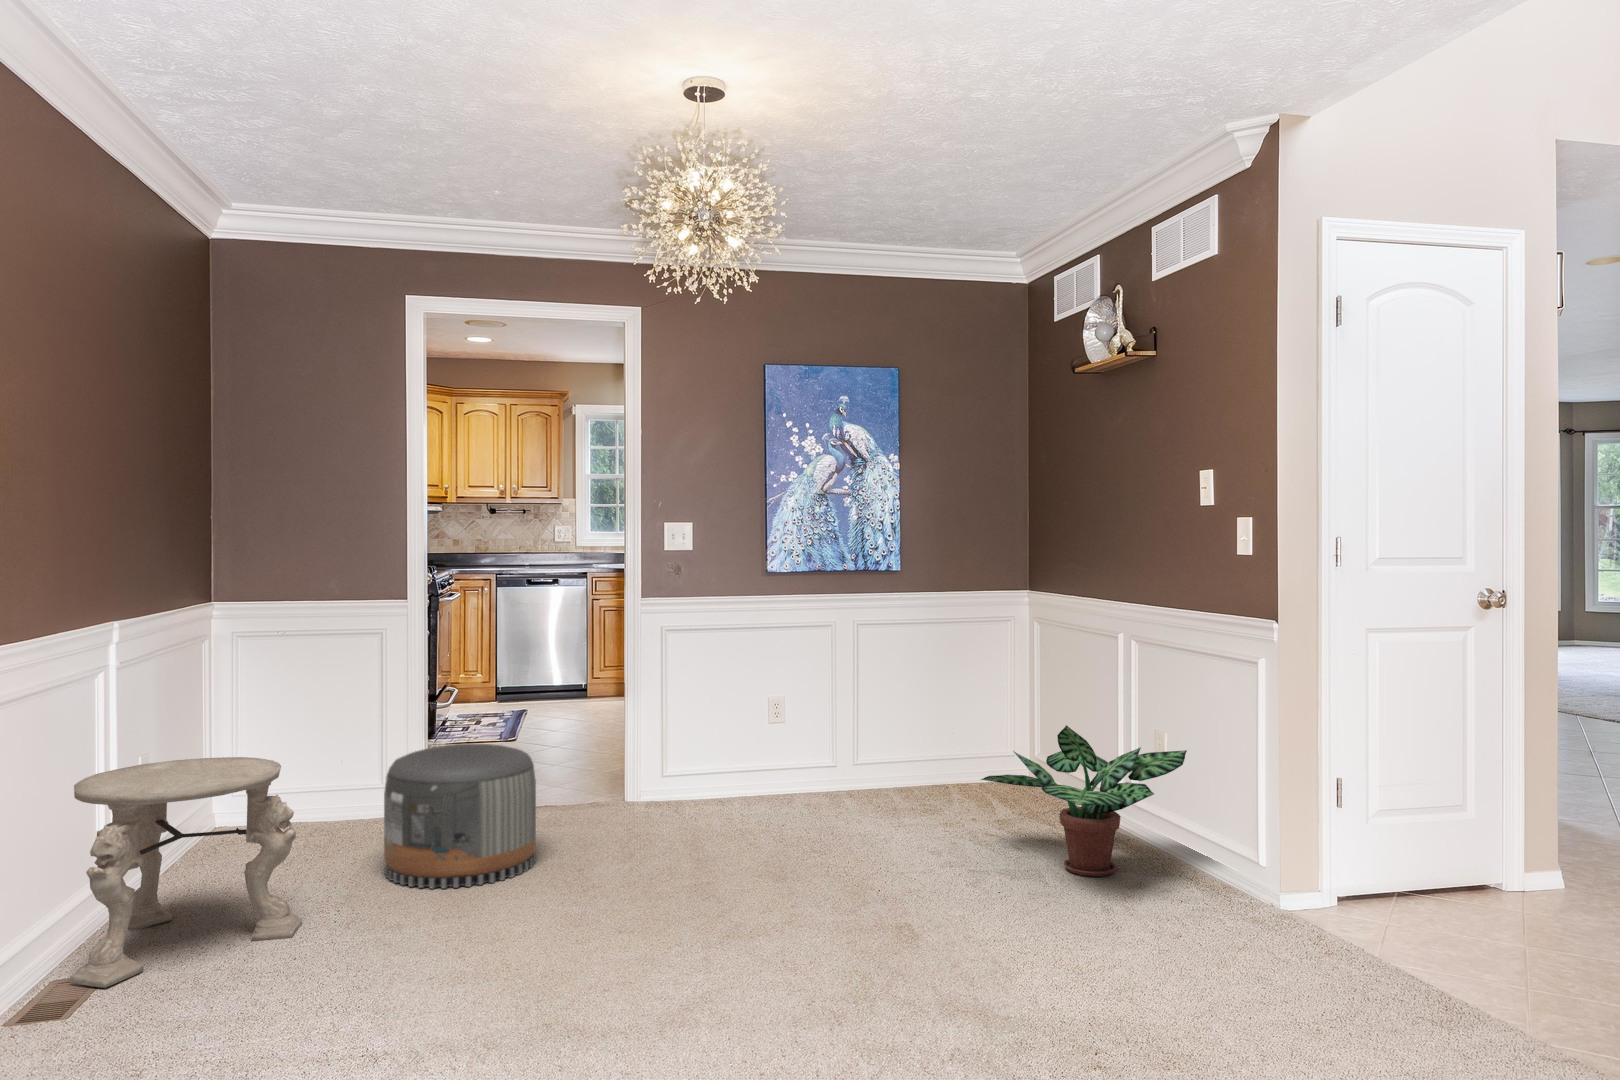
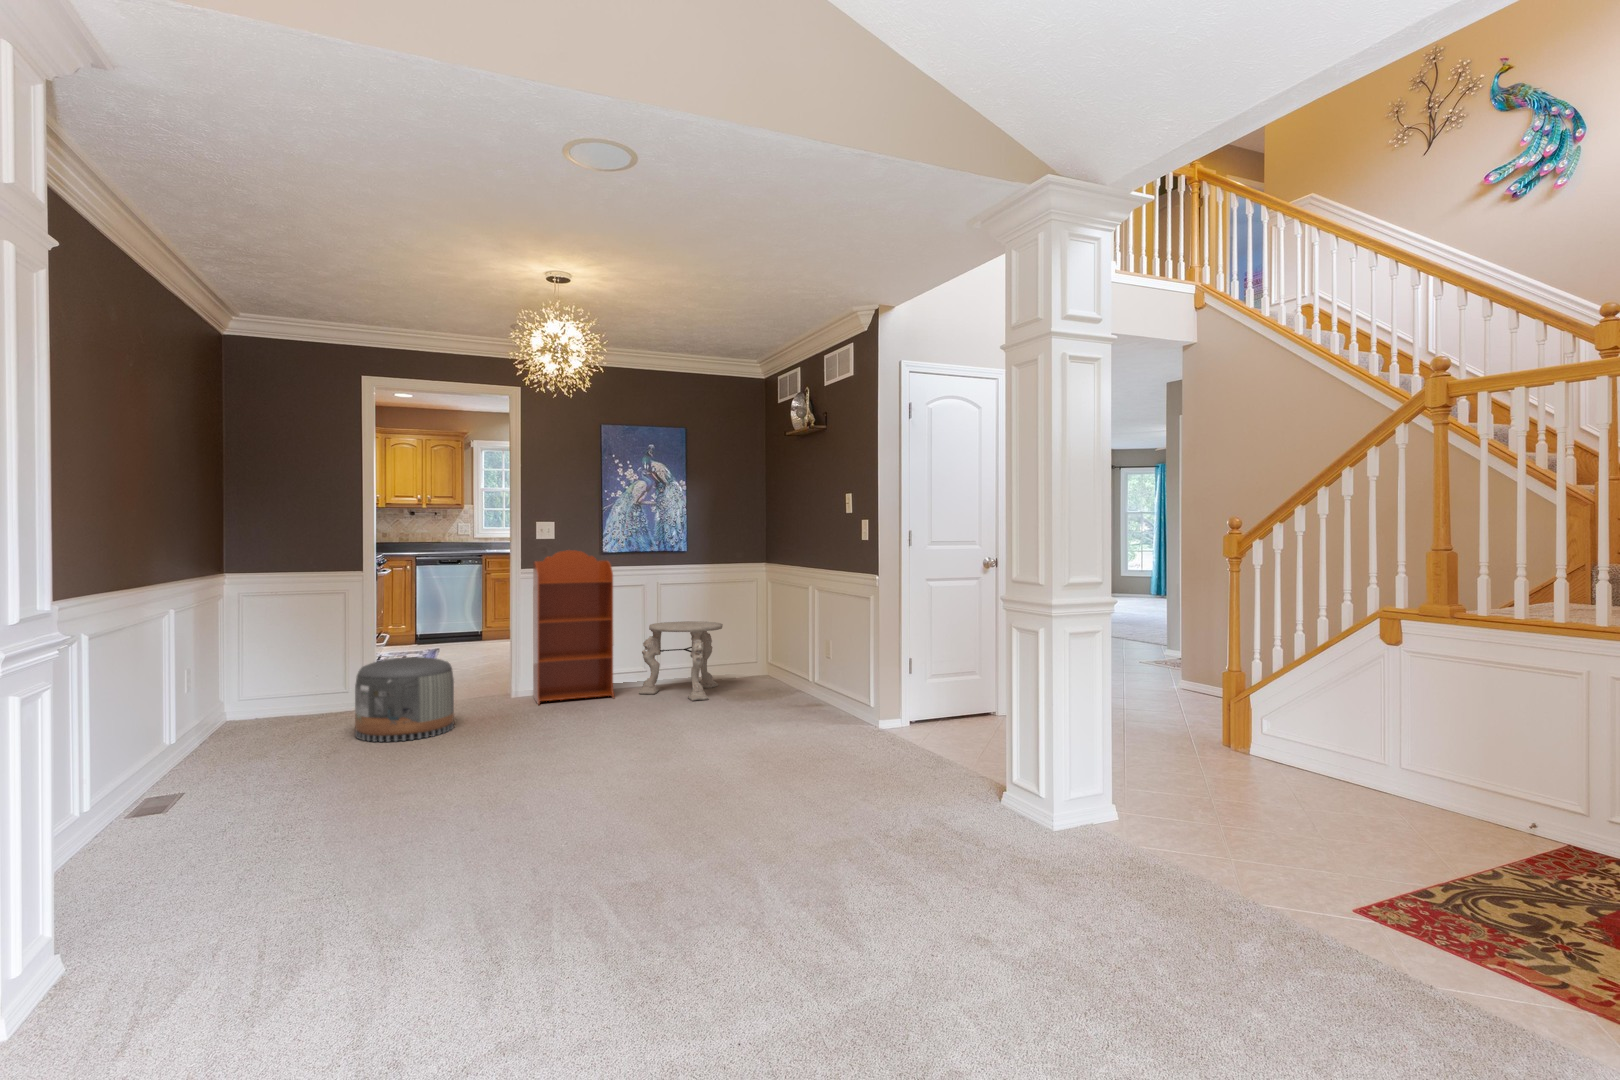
bookcase: none [660,569,788,822] -> present [533,550,614,704]
potted plant: present [981,725,1187,876] -> none [726,636,839,720]
side table: present [70,757,302,988] -> present [639,621,723,701]

